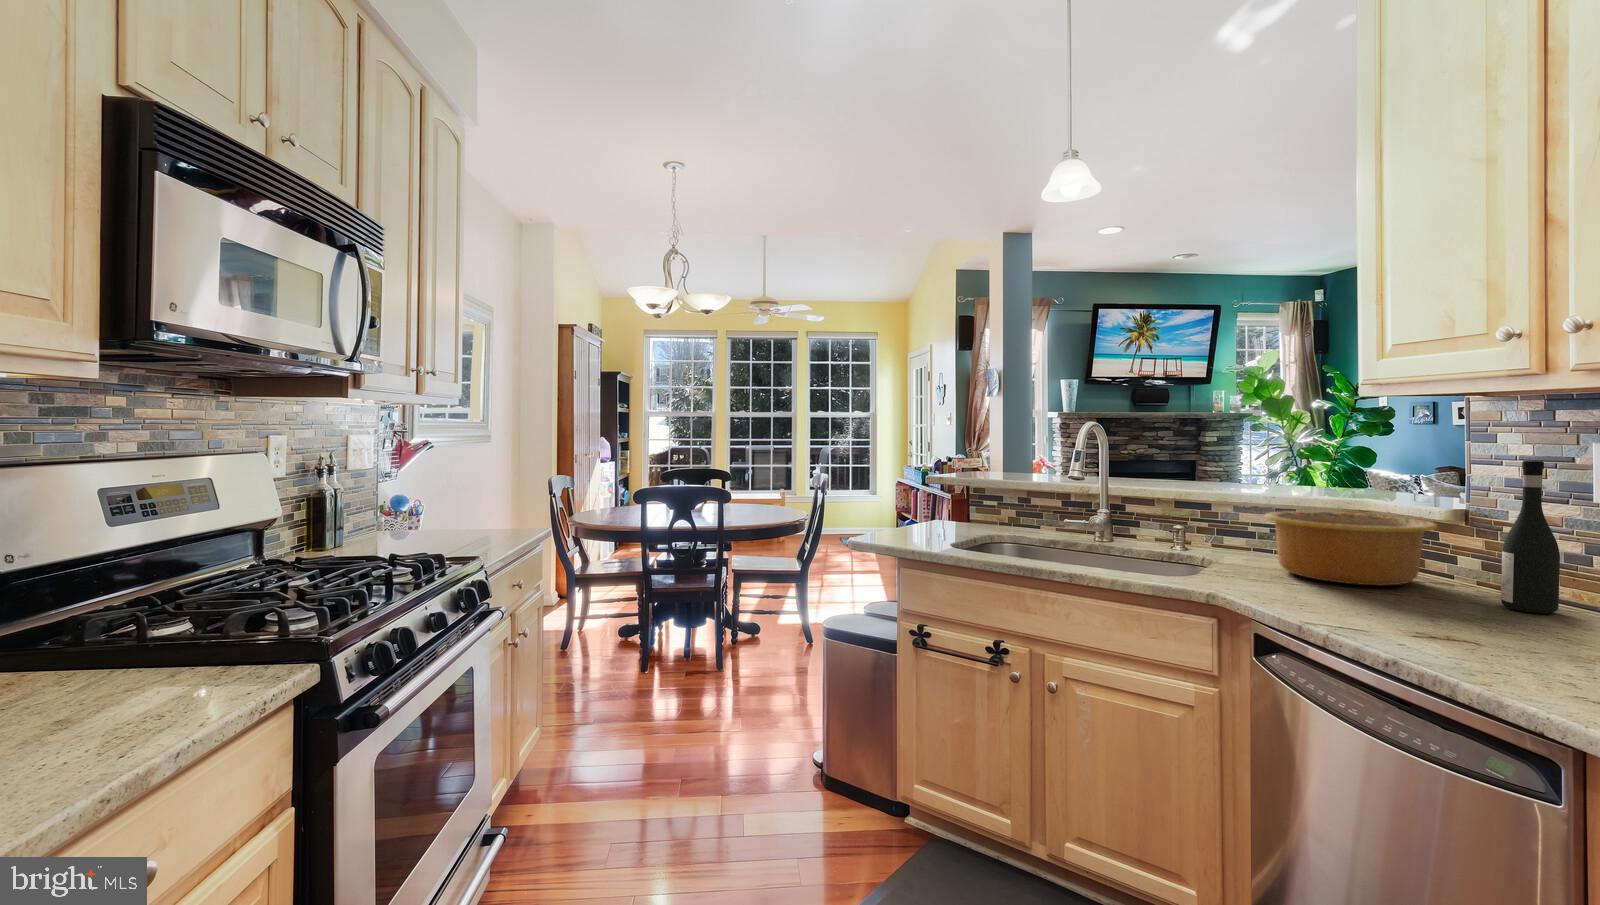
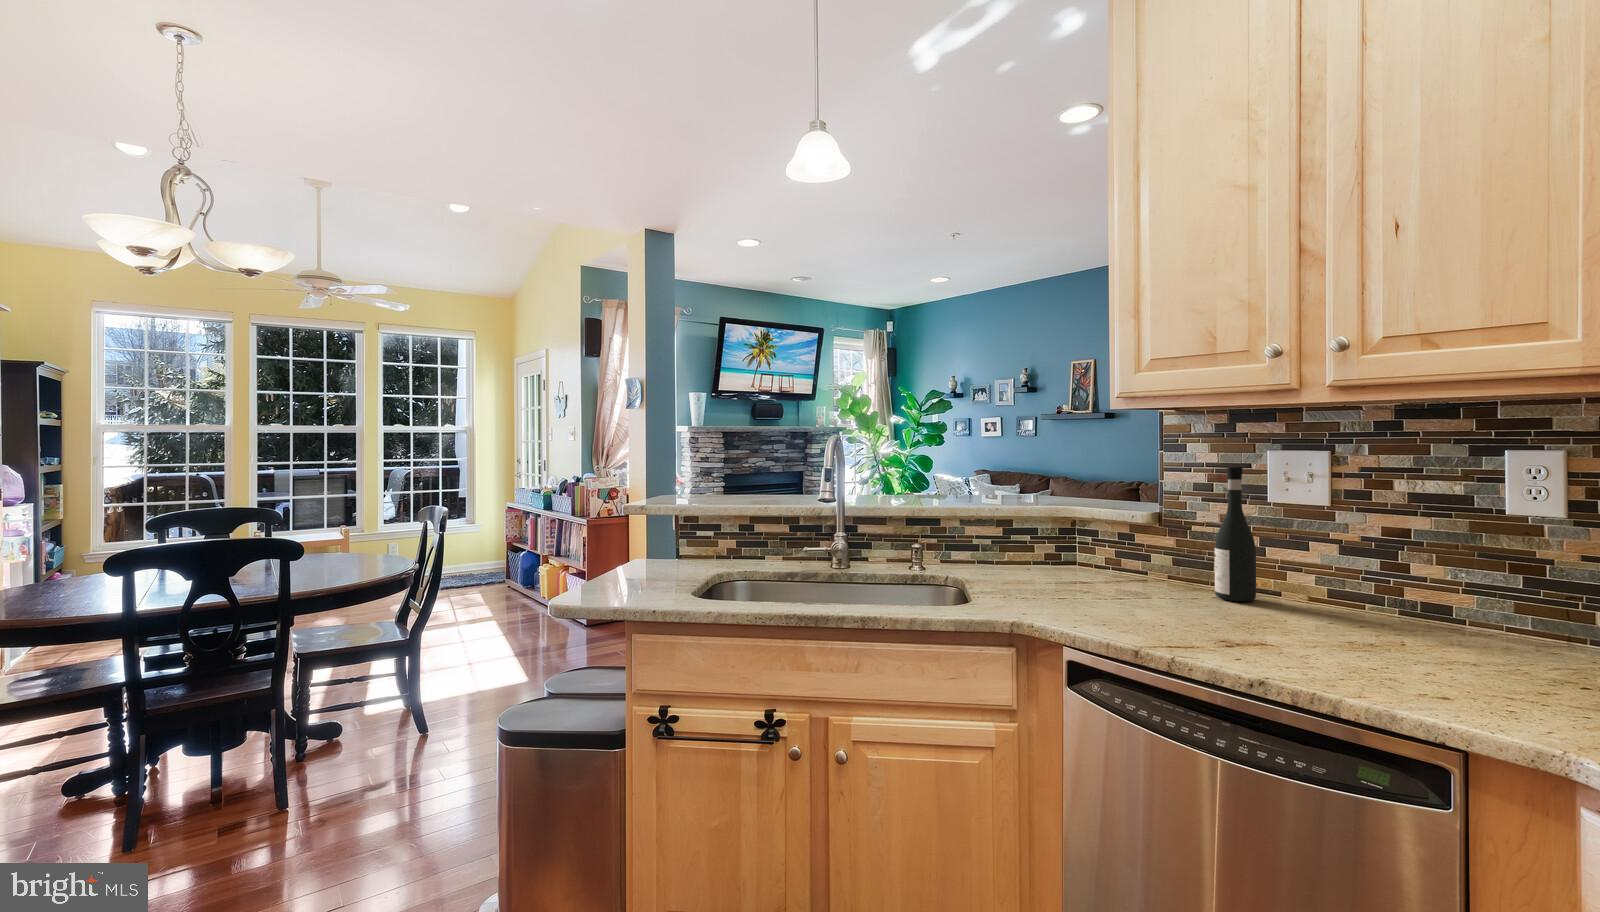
bowl: present [1265,511,1437,585] -> none [1013,520,1155,591]

